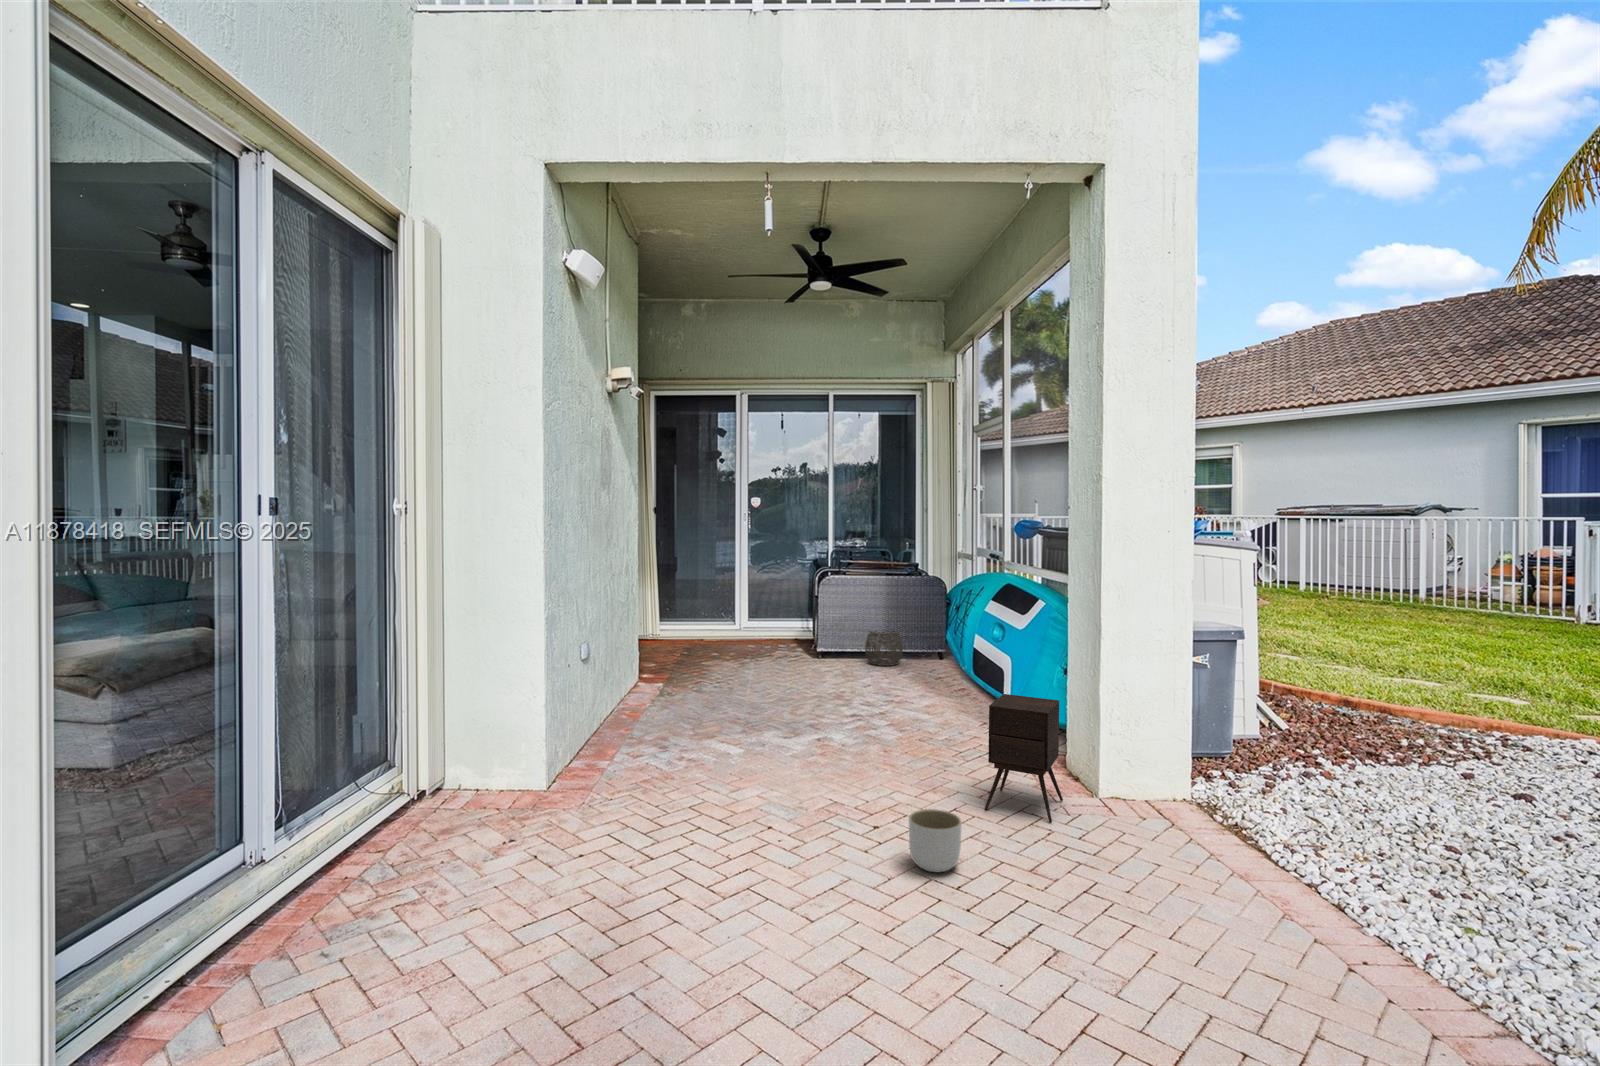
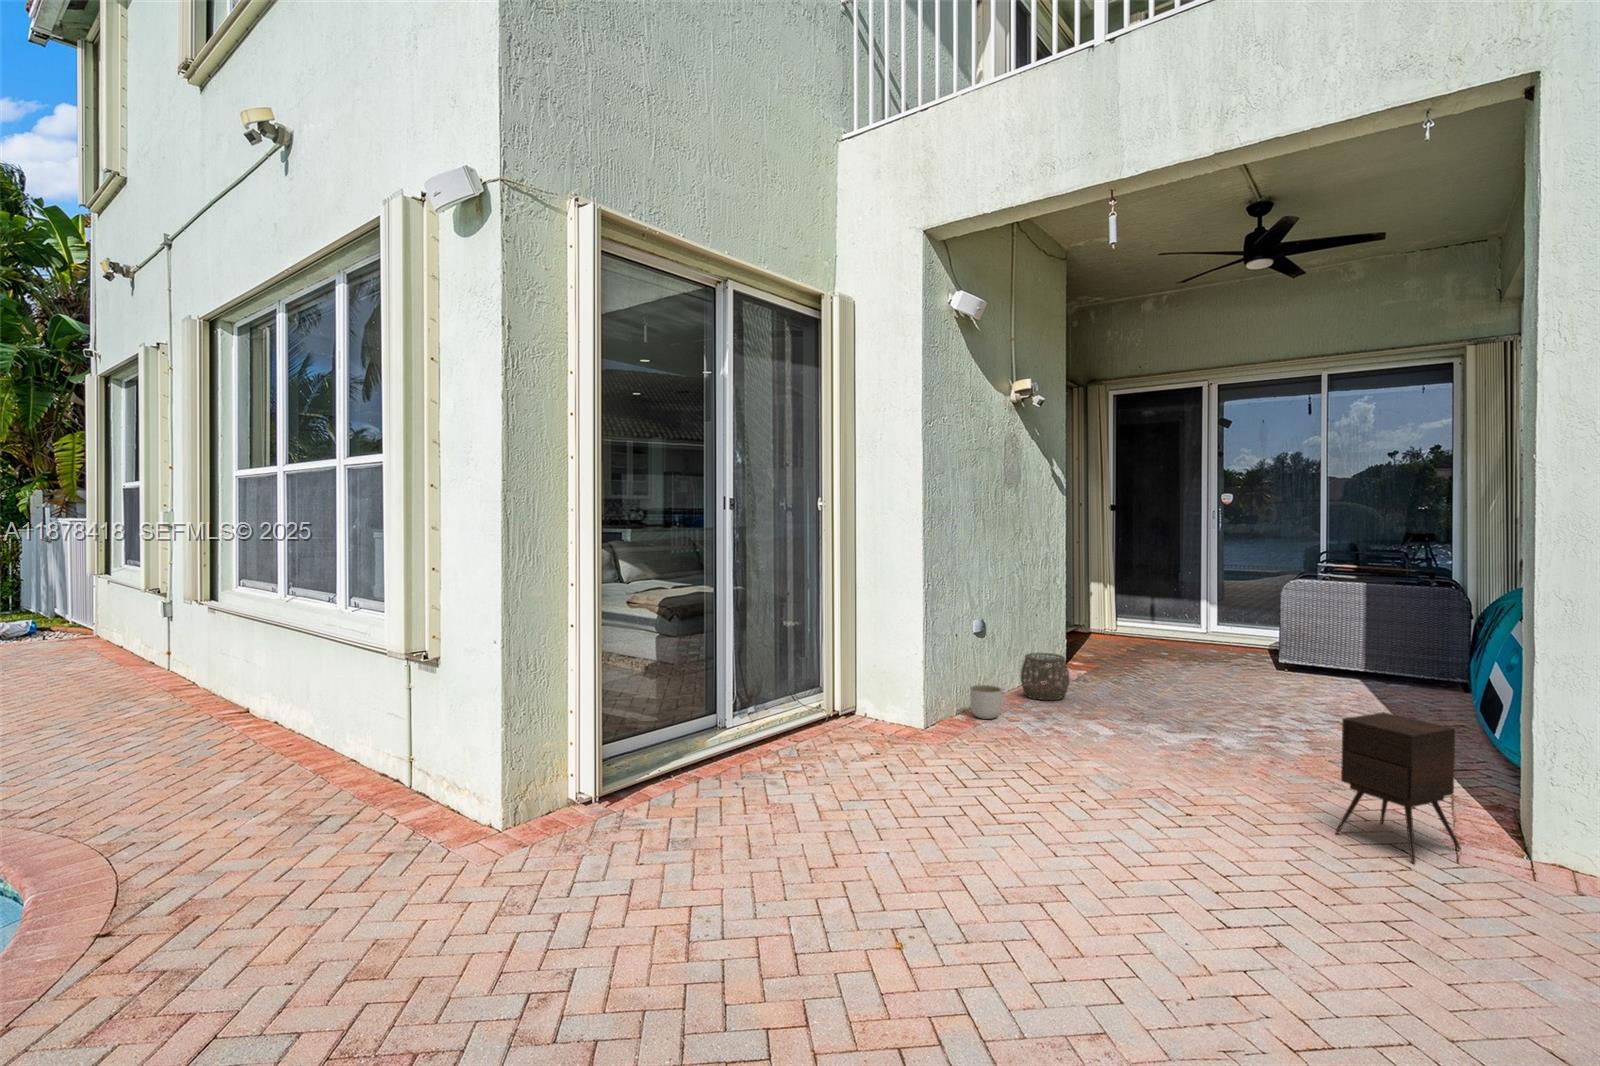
woven basket: present [865,631,903,666] -> present [1020,653,1070,700]
planter: present [909,809,962,872] -> present [970,685,1002,719]

